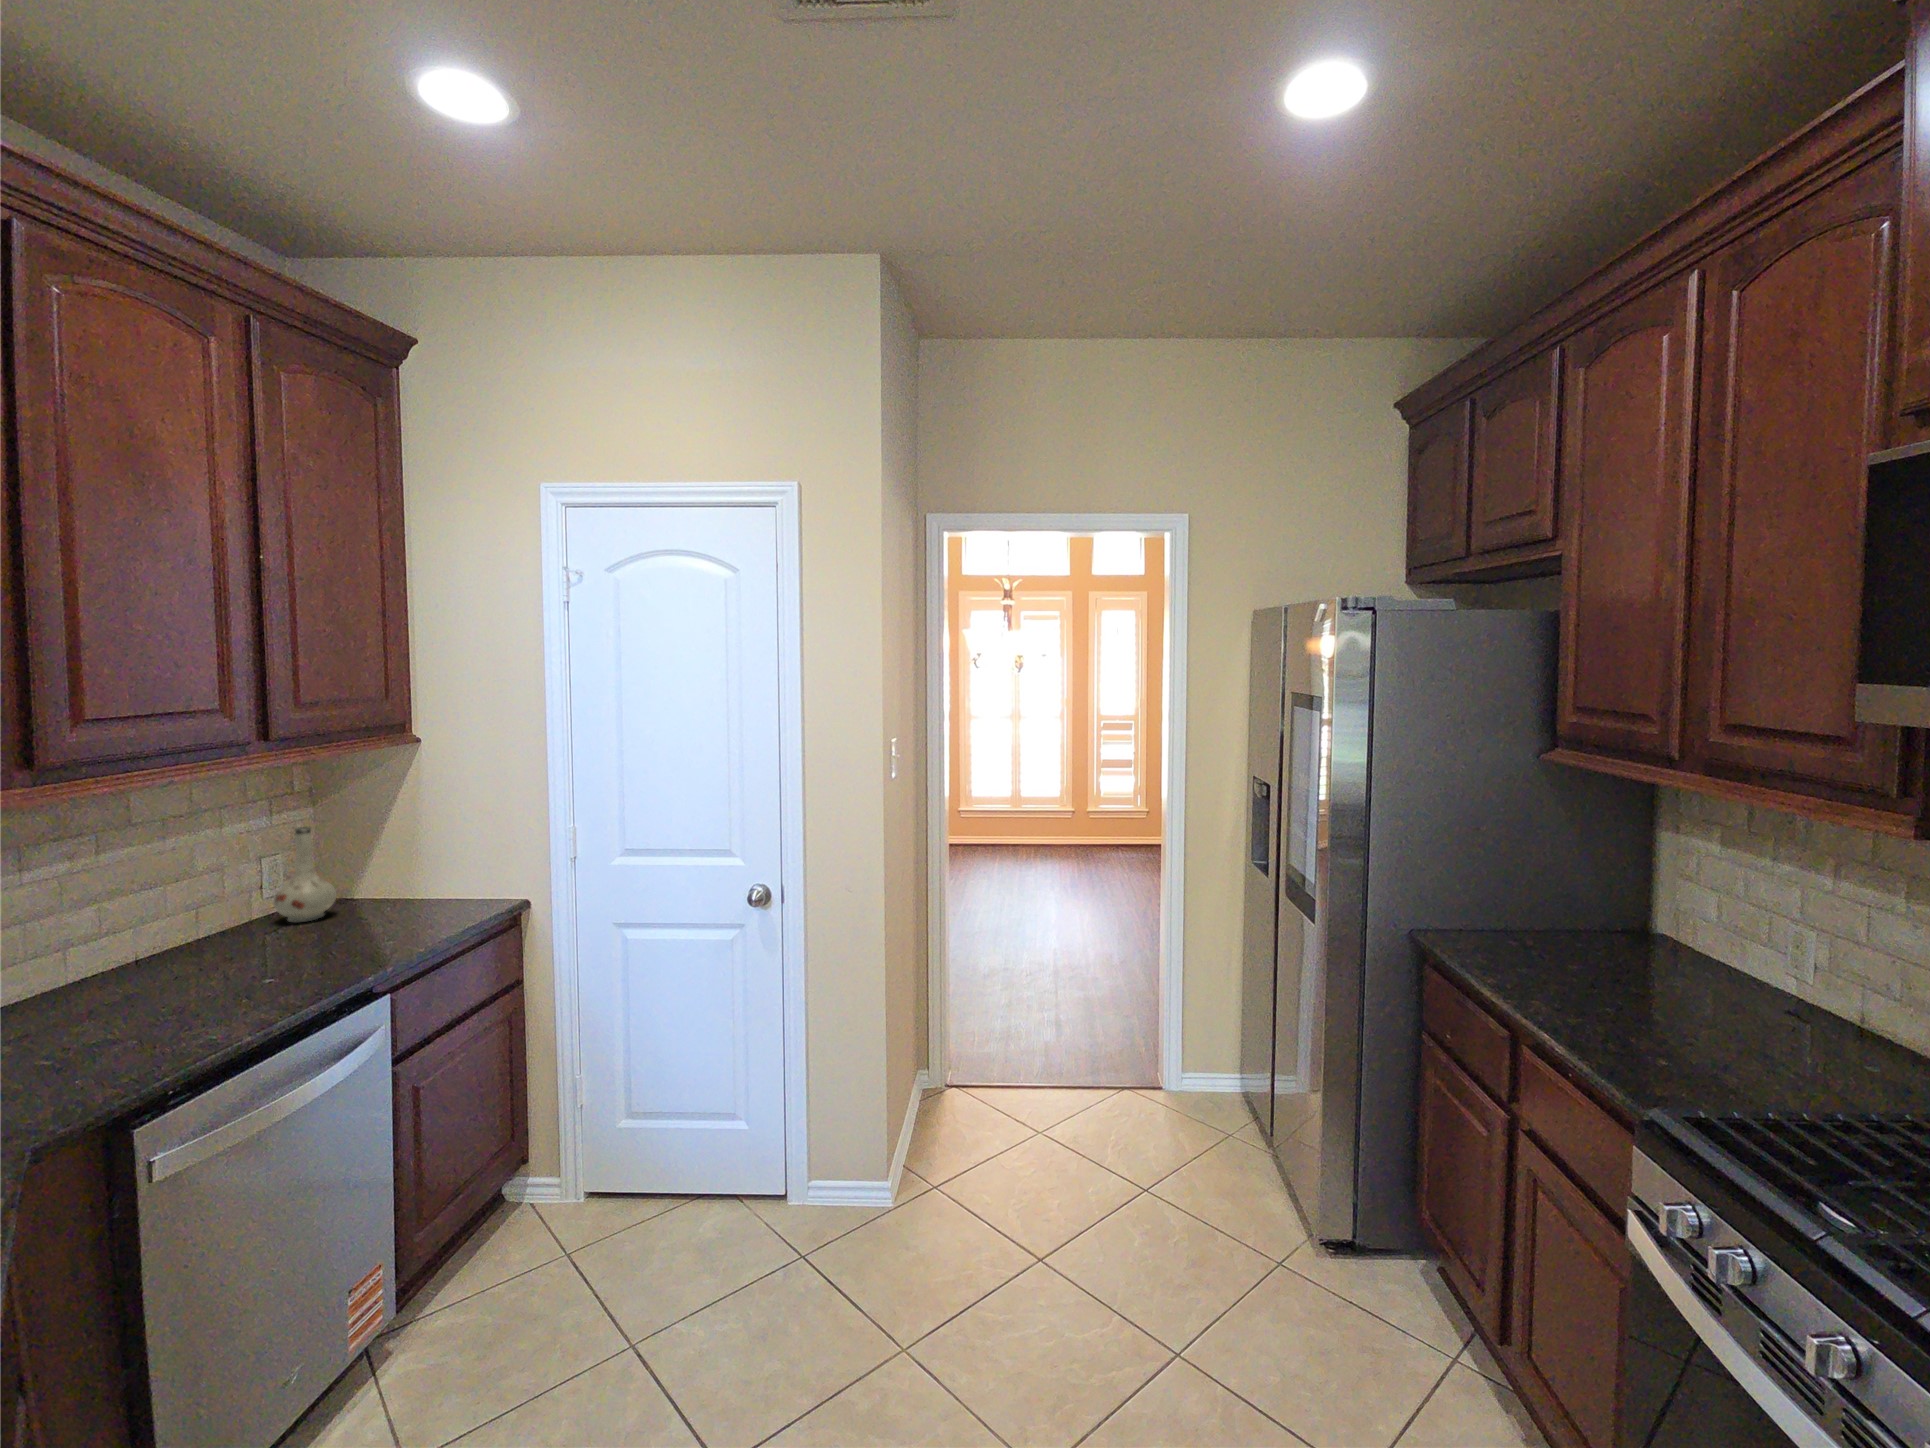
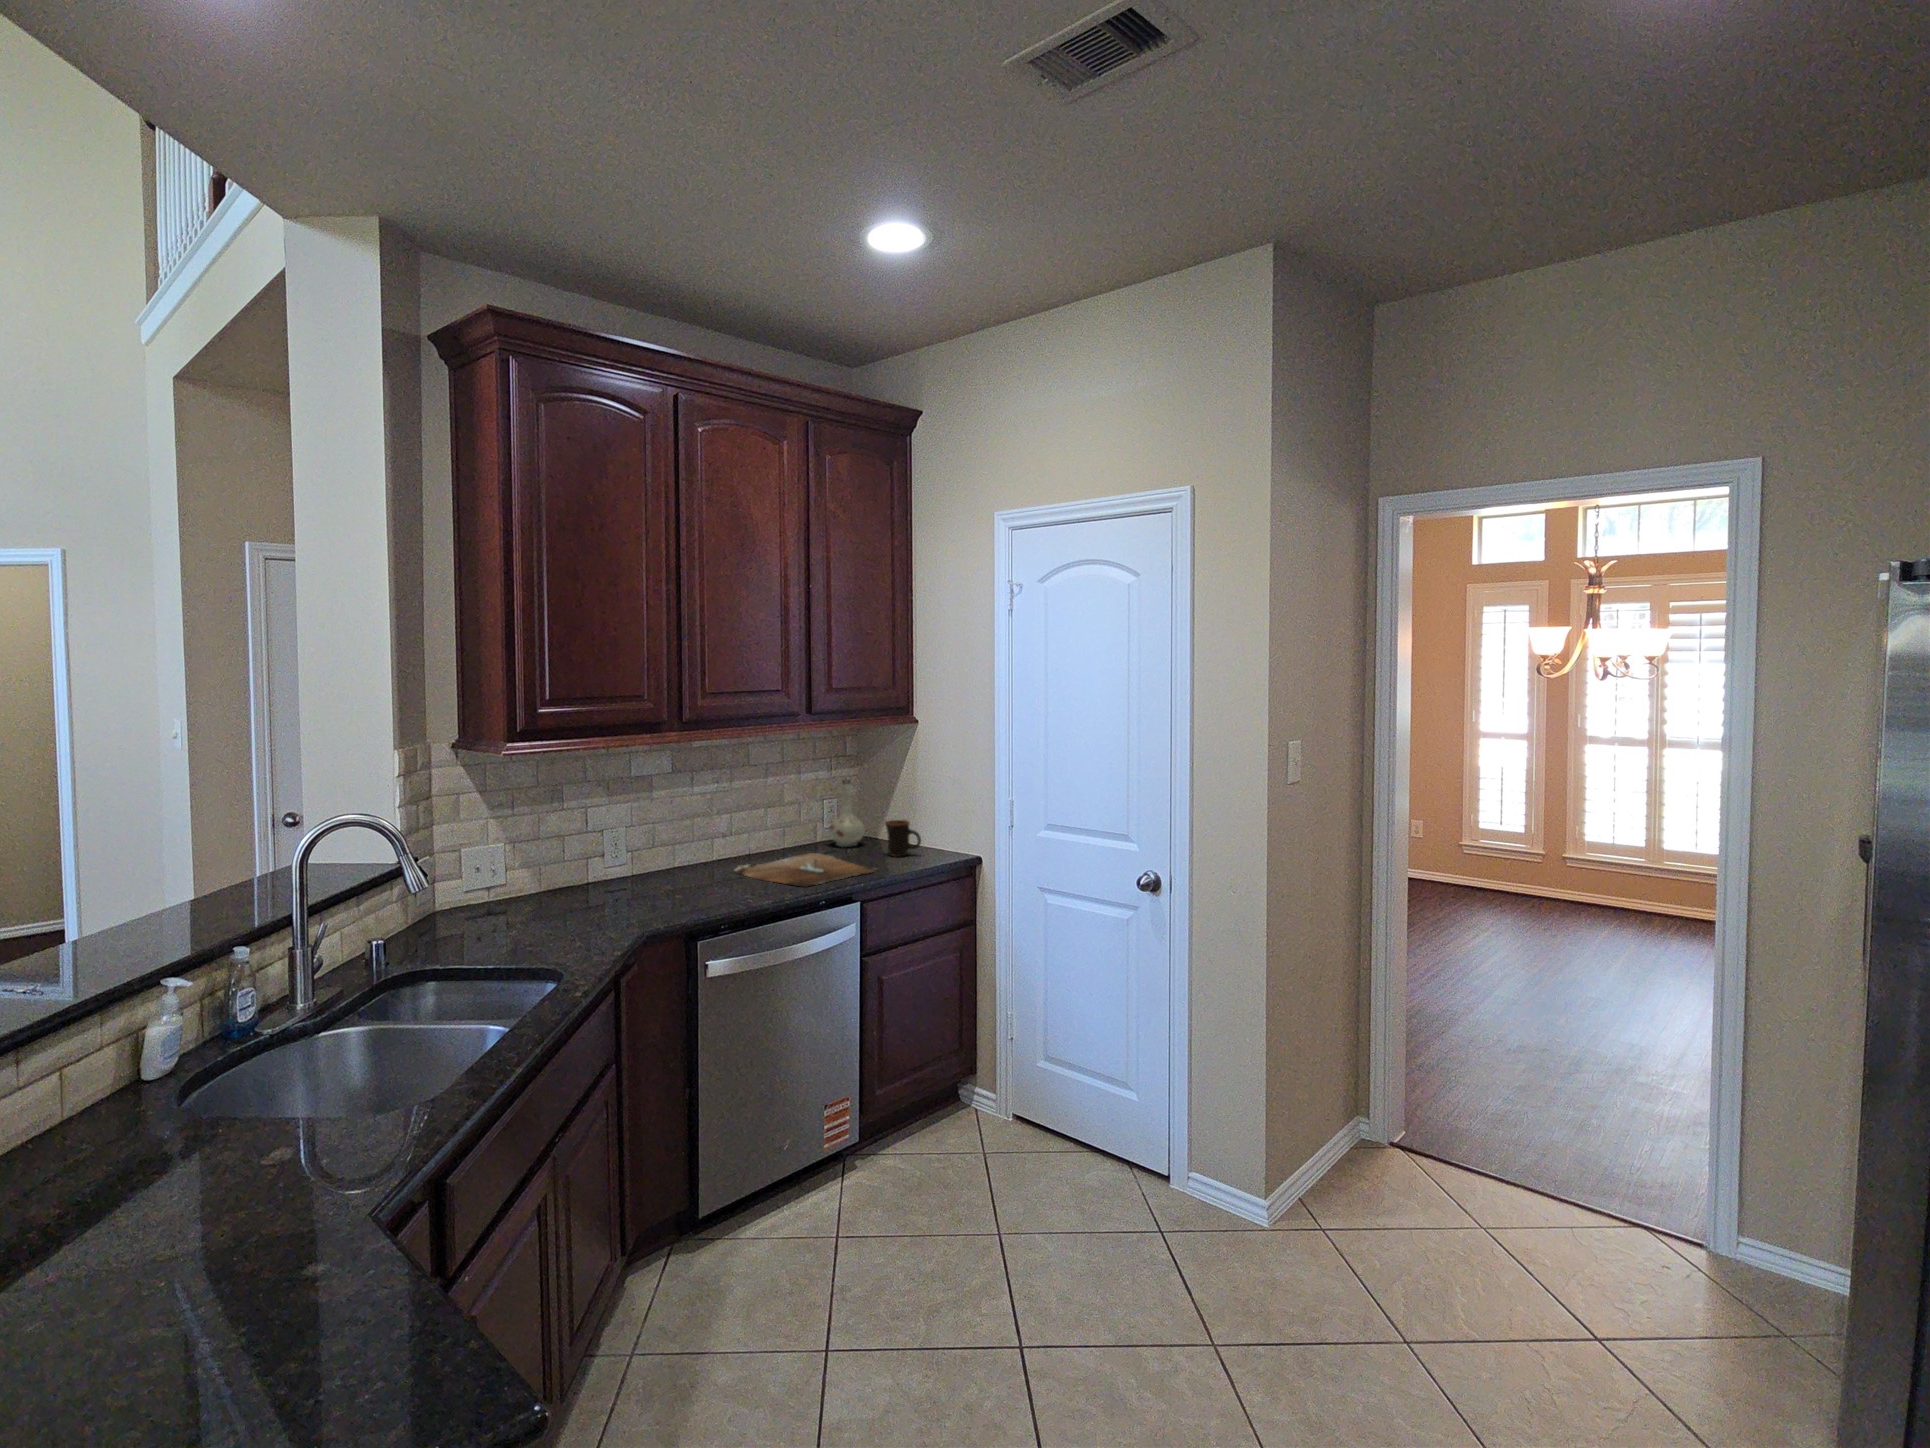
mug: none [382,871,441,921] -> present [885,820,921,857]
cutting board: none [122,939,389,1001] -> present [734,853,873,887]

